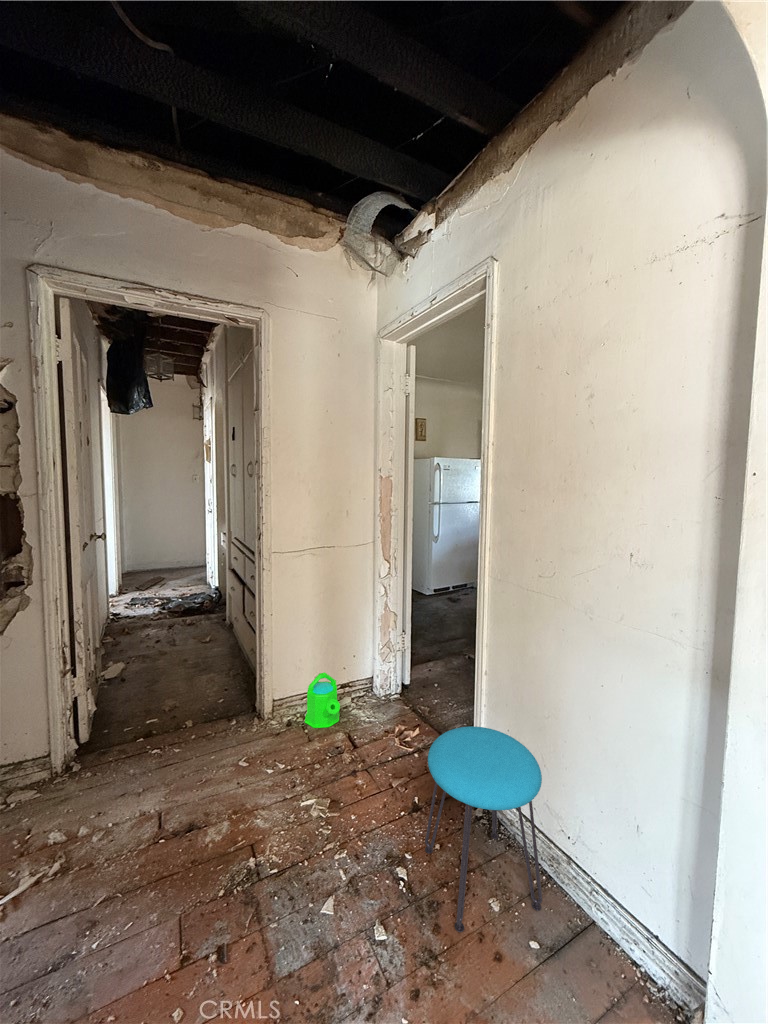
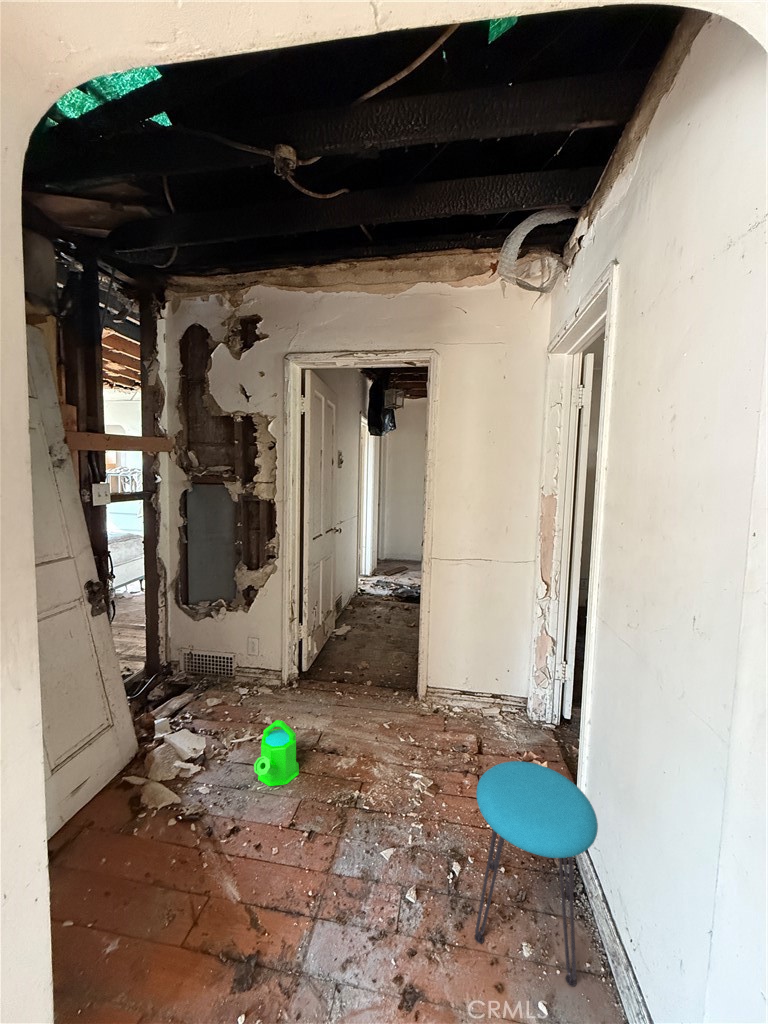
watering can: present [305,672,340,728] -> present [254,720,299,786]

